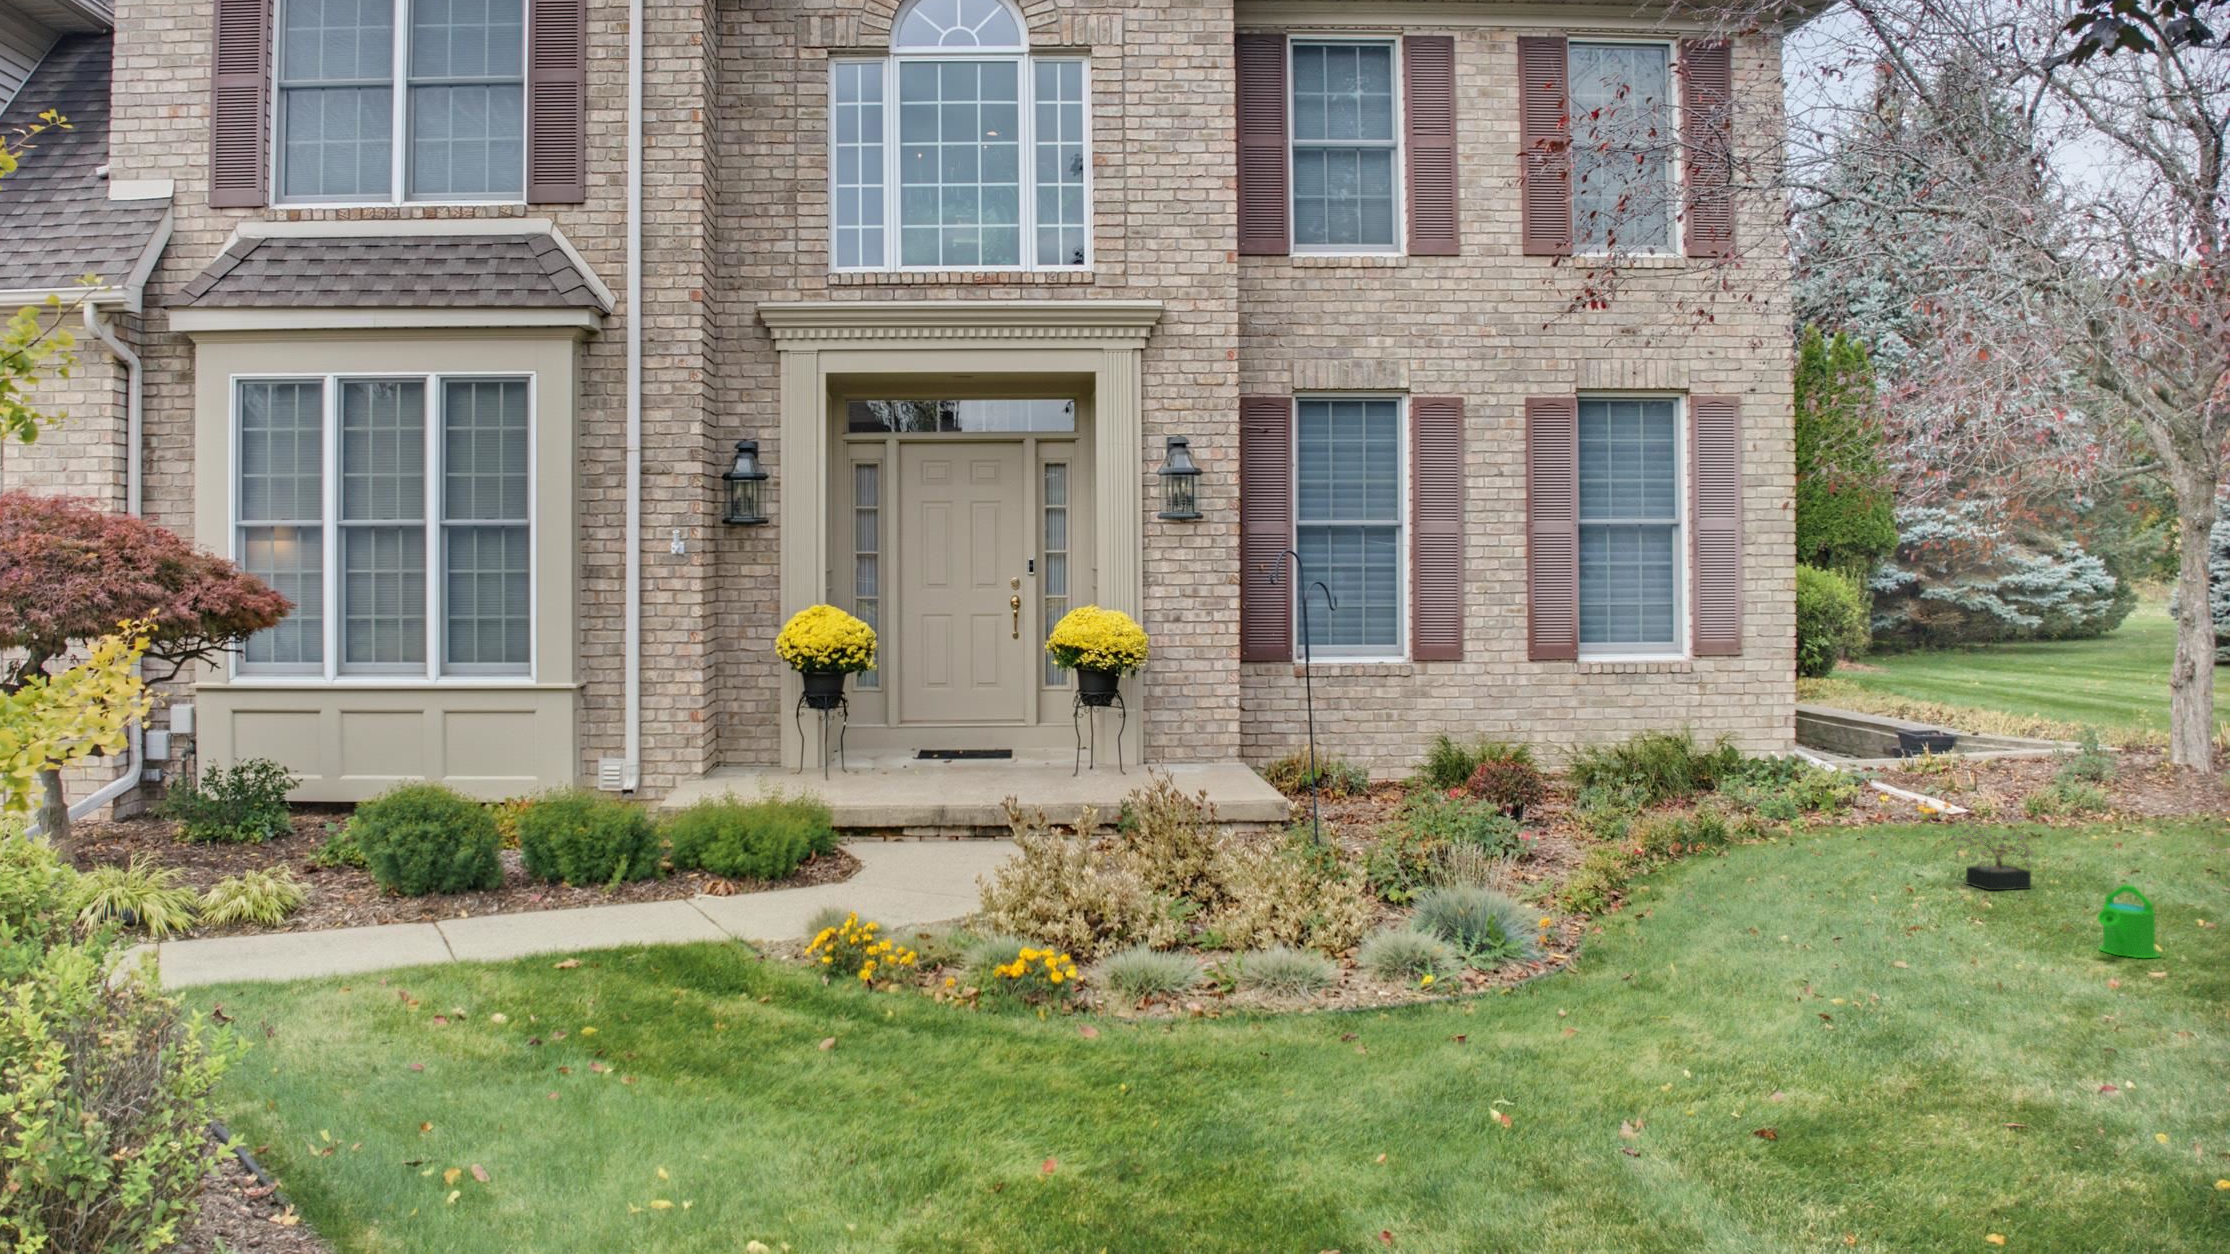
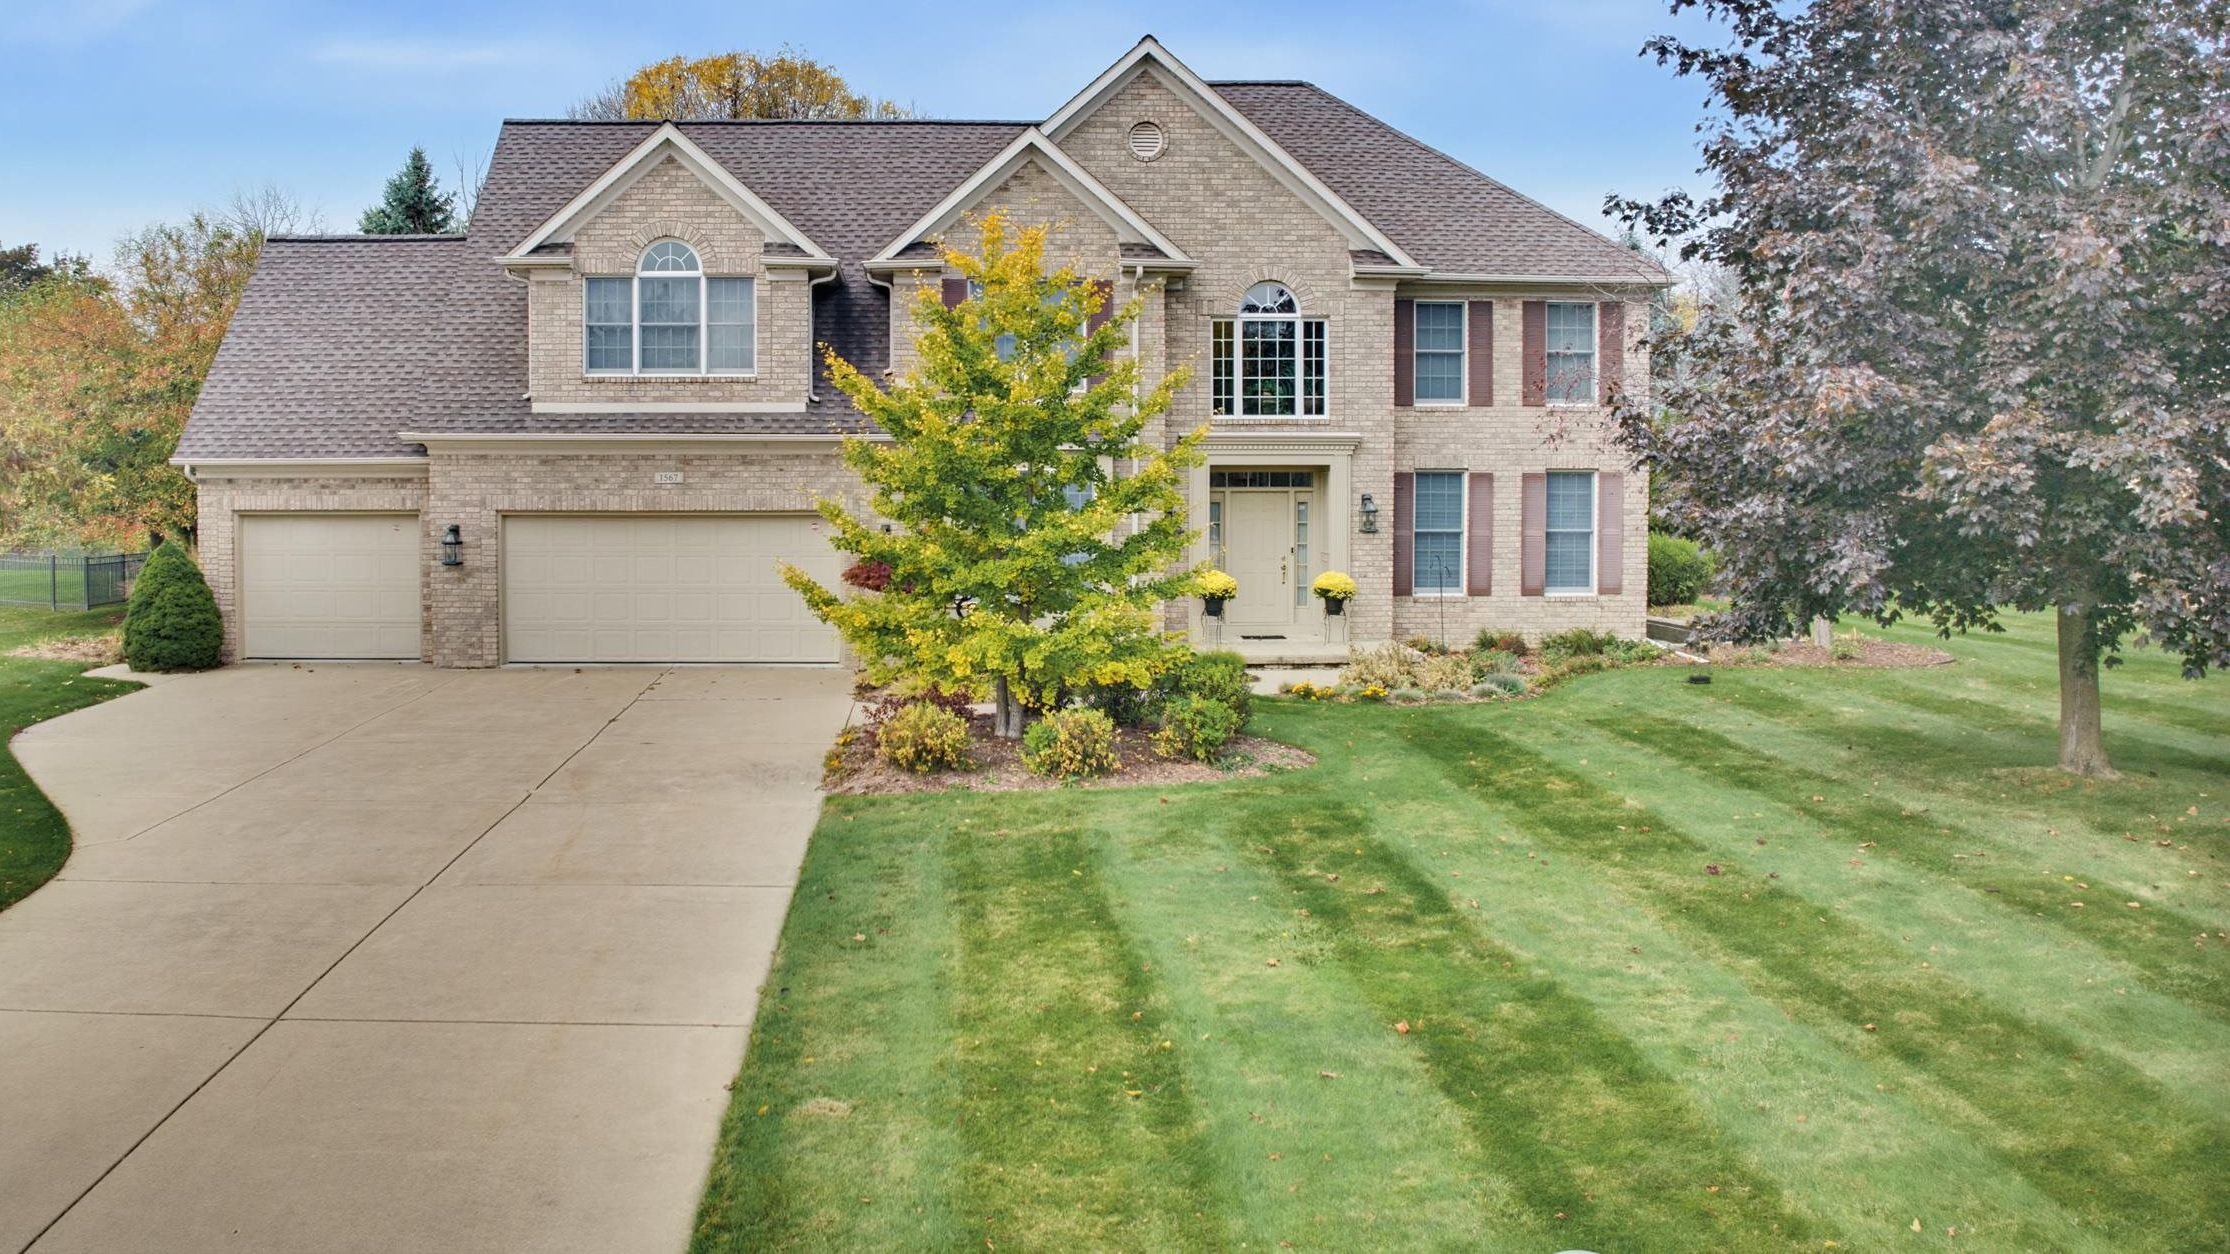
watering can: present [2097,884,2159,958] -> none [1718,676,1739,699]

